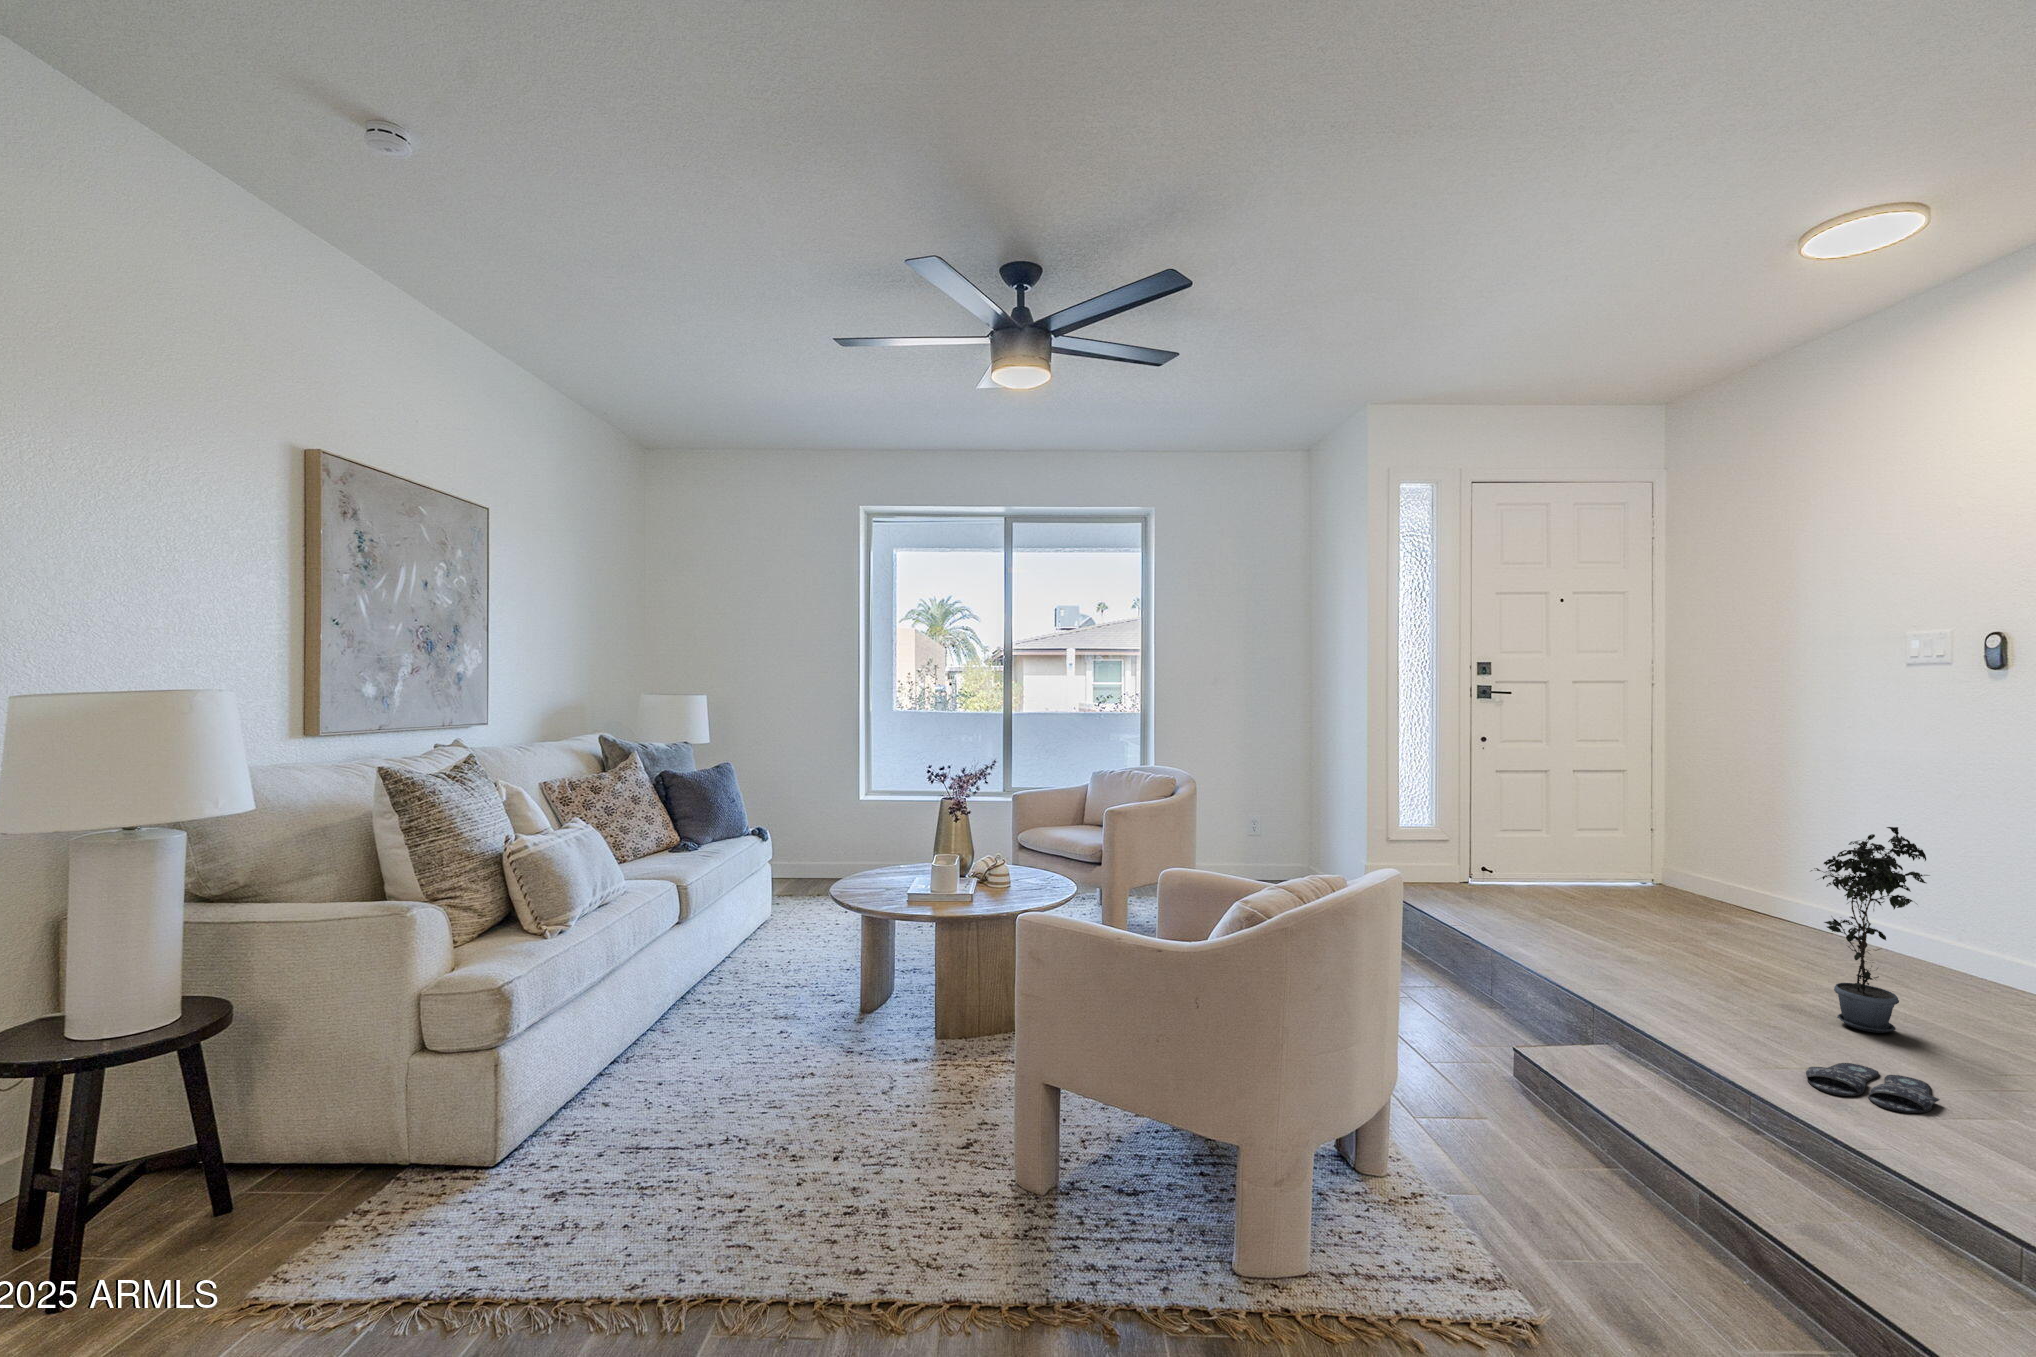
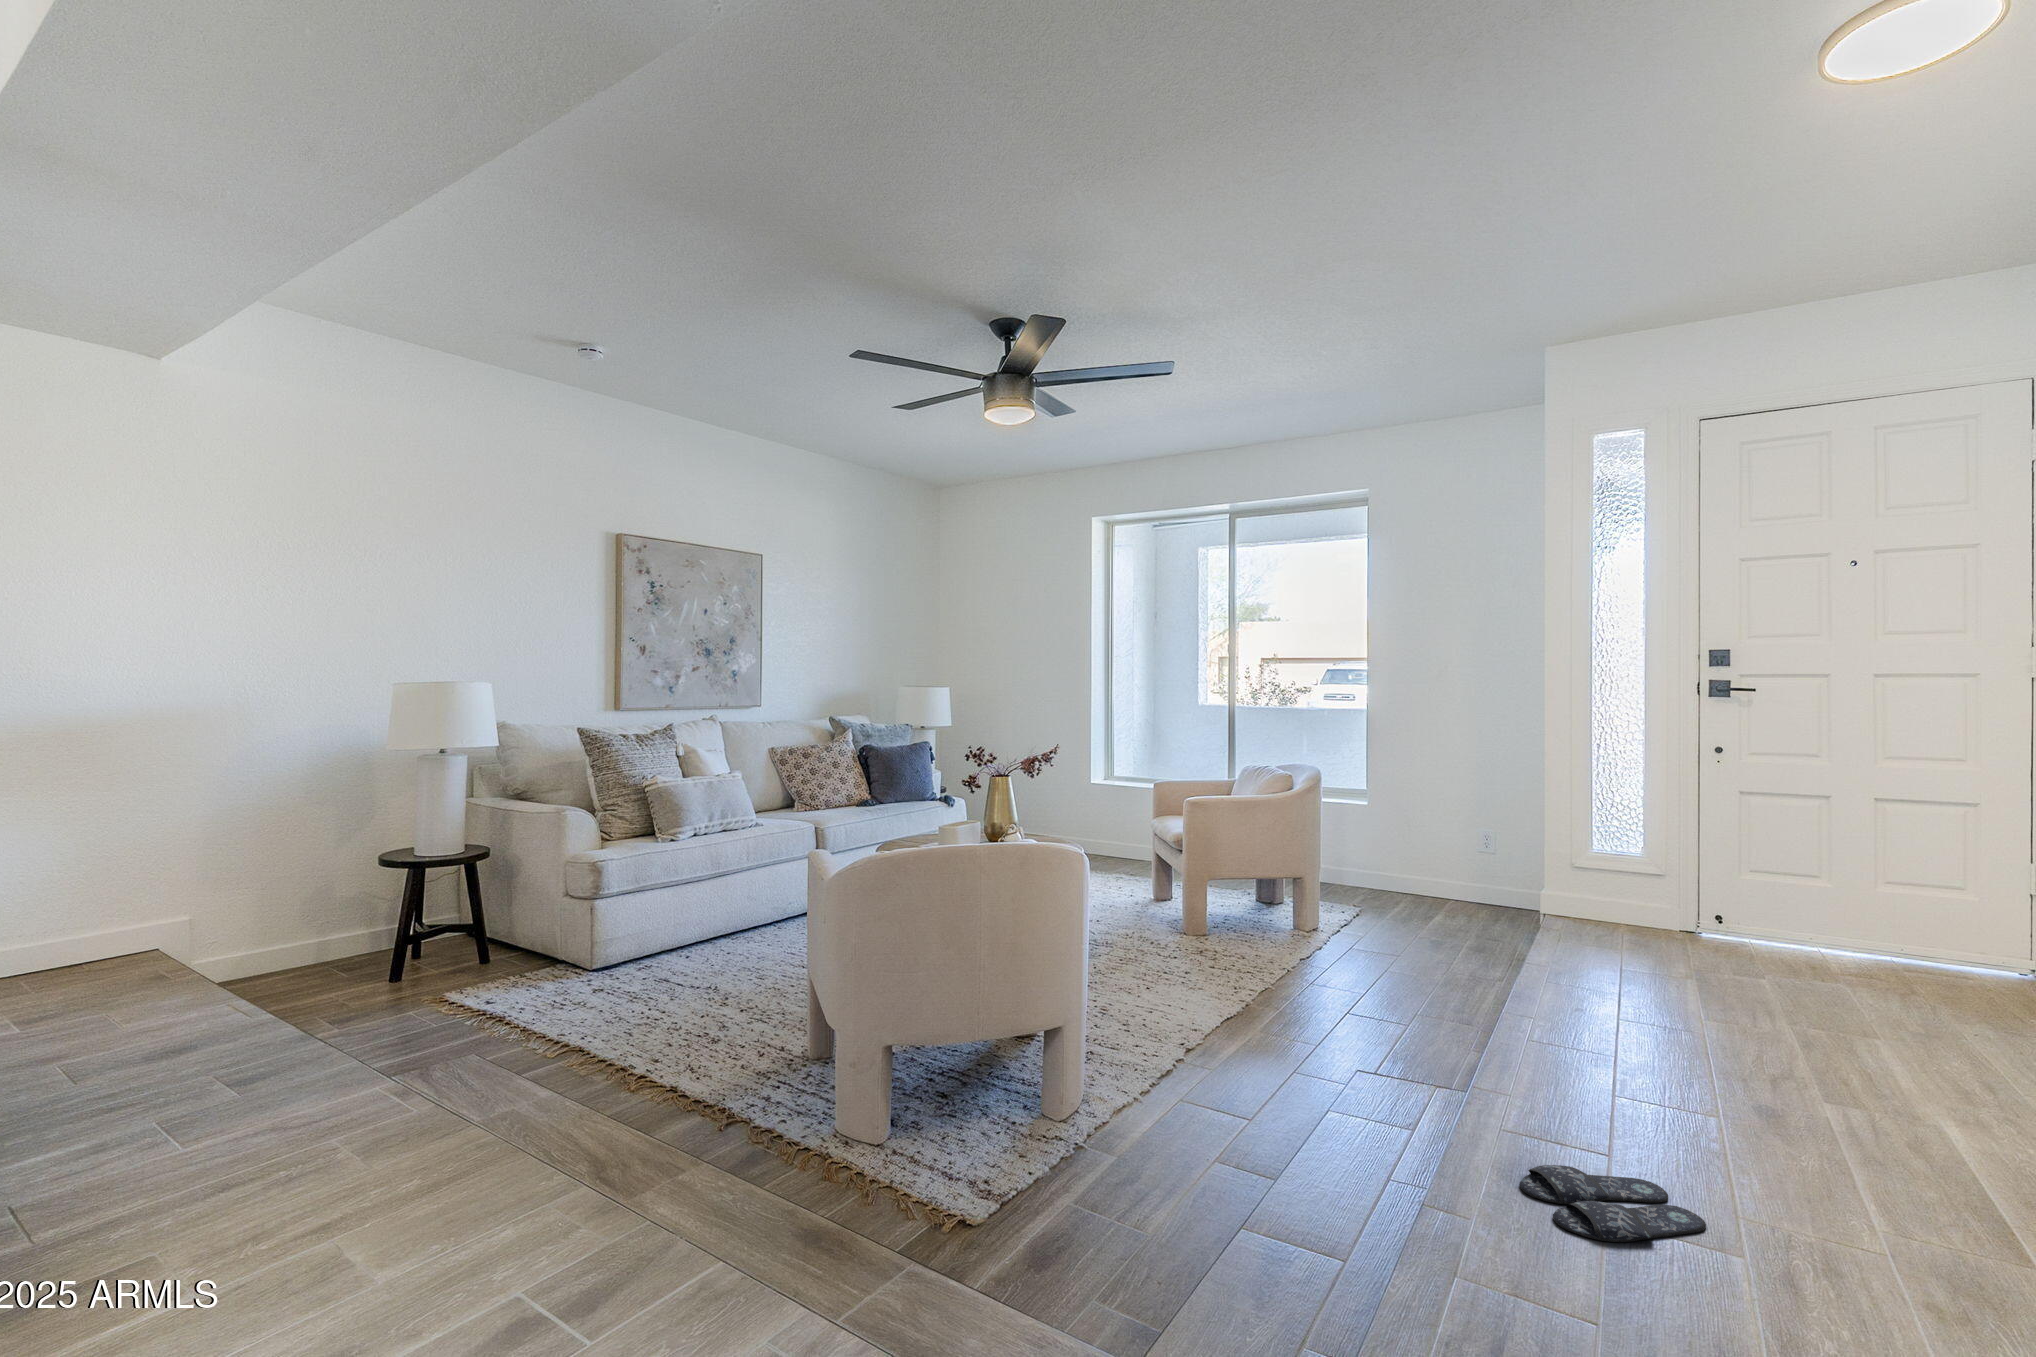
potted plant: present [1811,827,1929,1033] -> none [1739,887,1909,1182]

